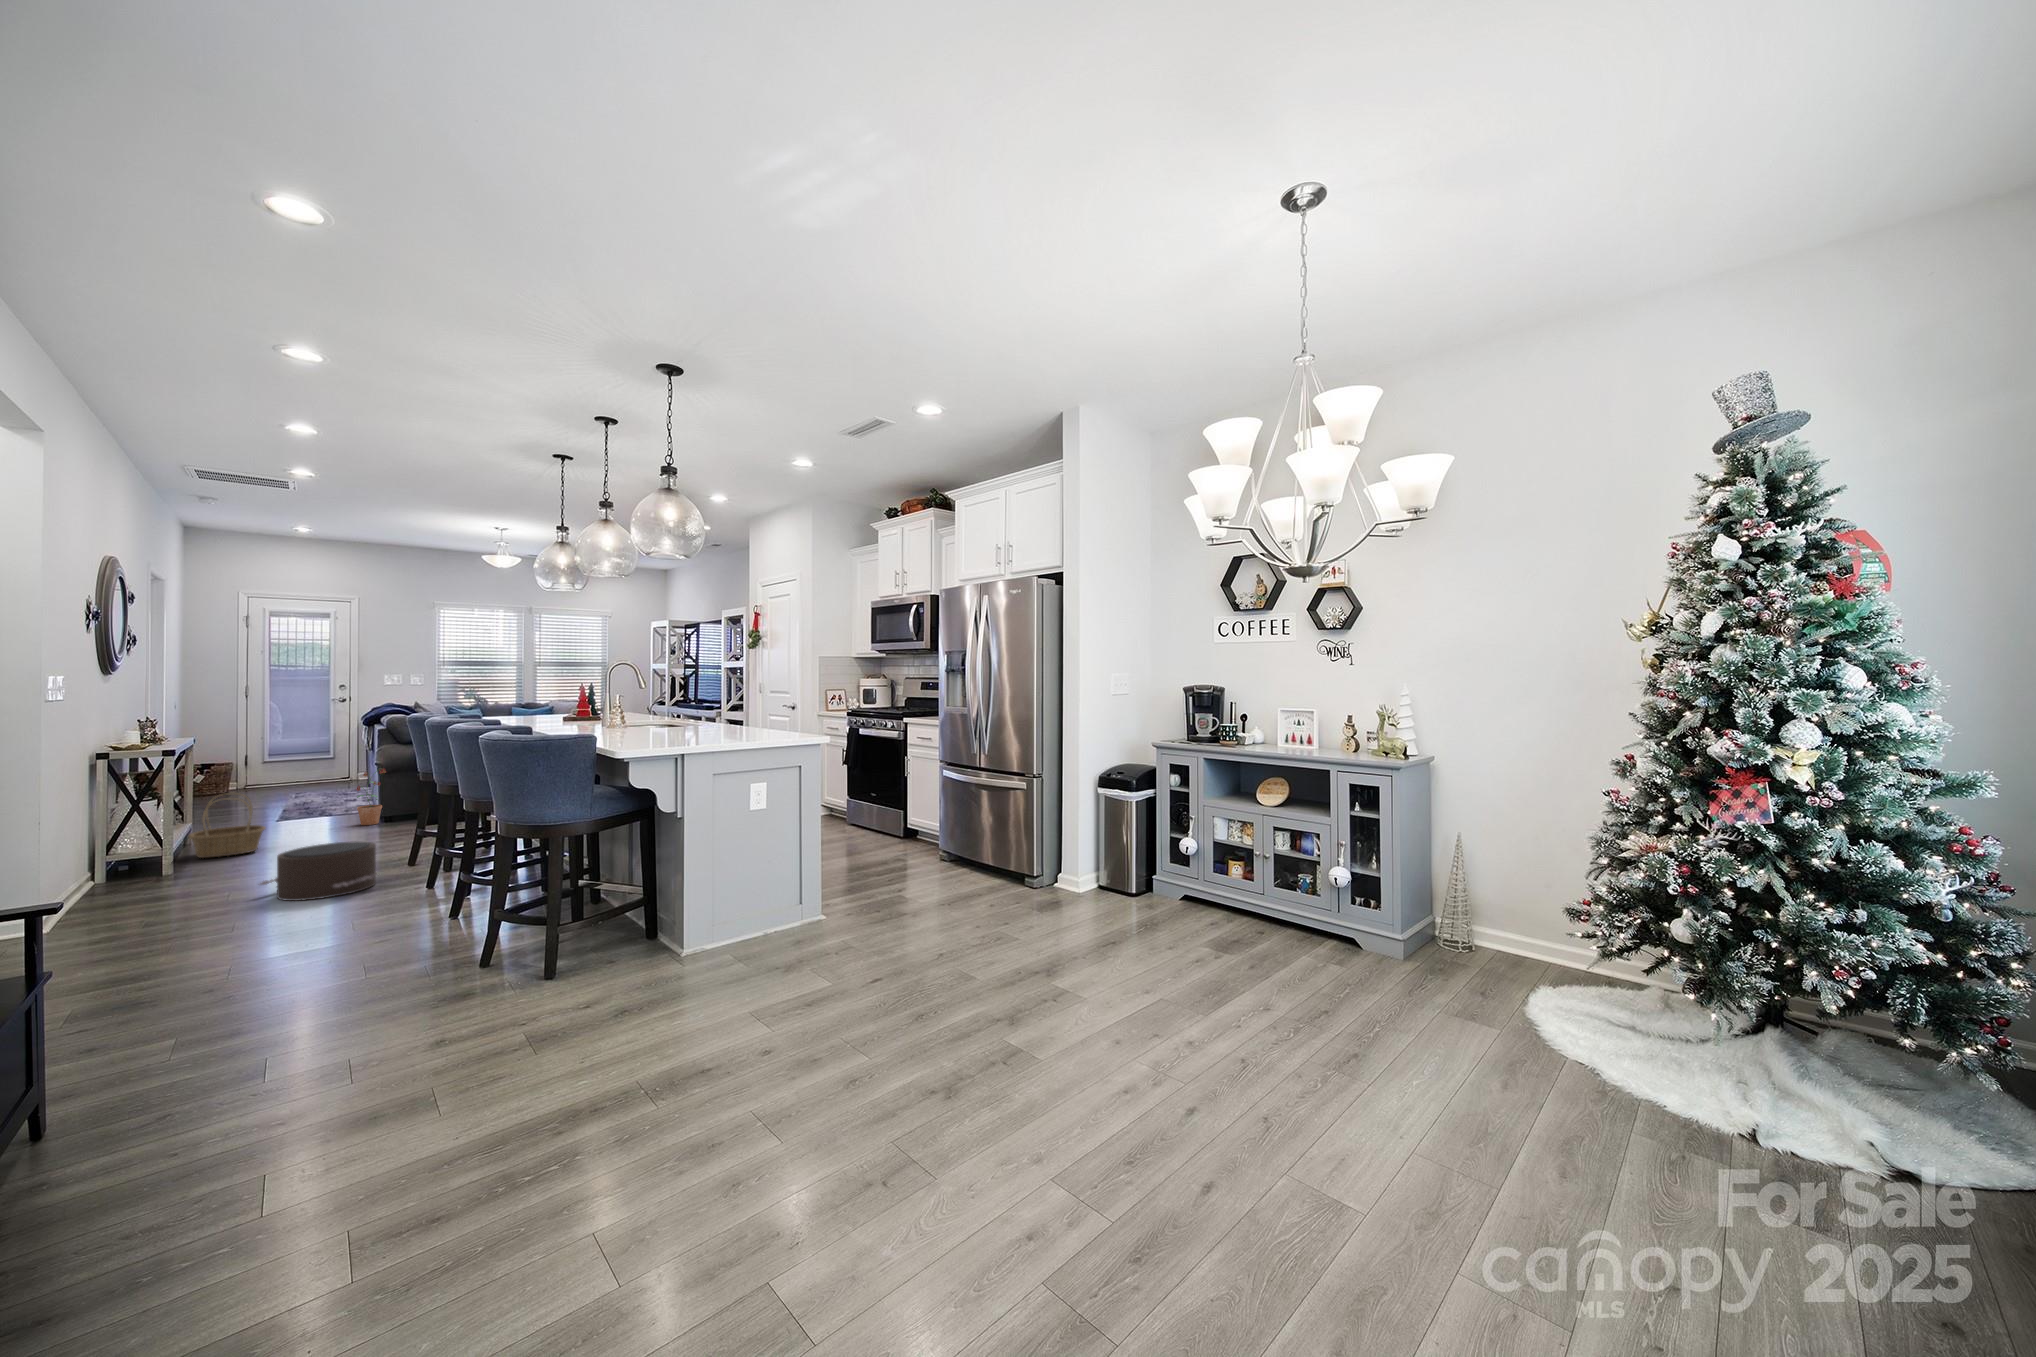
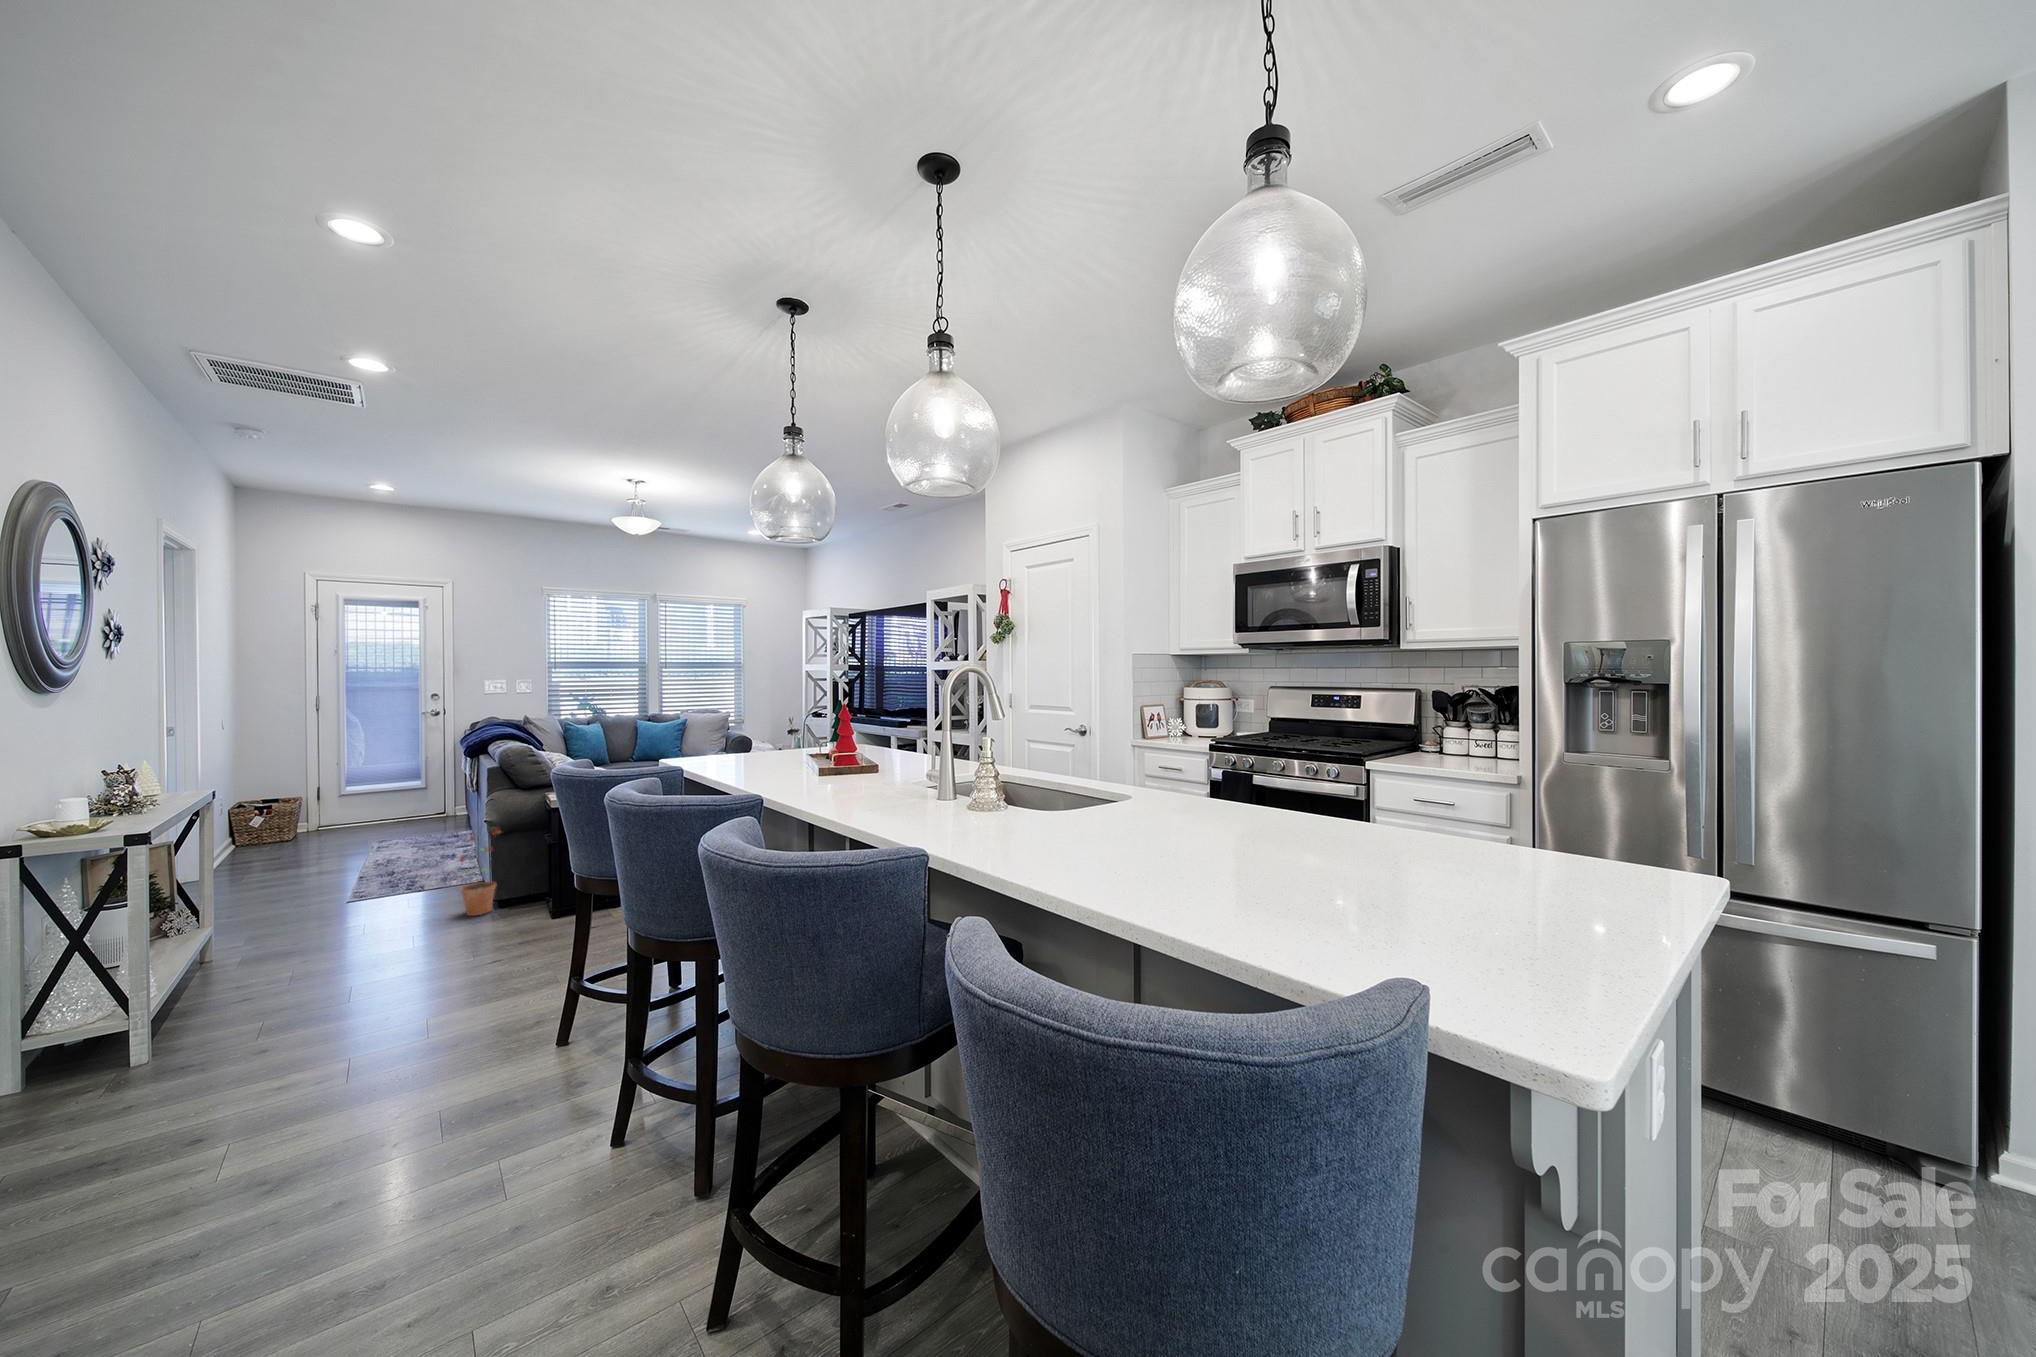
basket: present [189,793,265,858] -> none [188,888,320,1013]
pouf: present [260,841,377,901] -> none [274,1025,524,1199]

